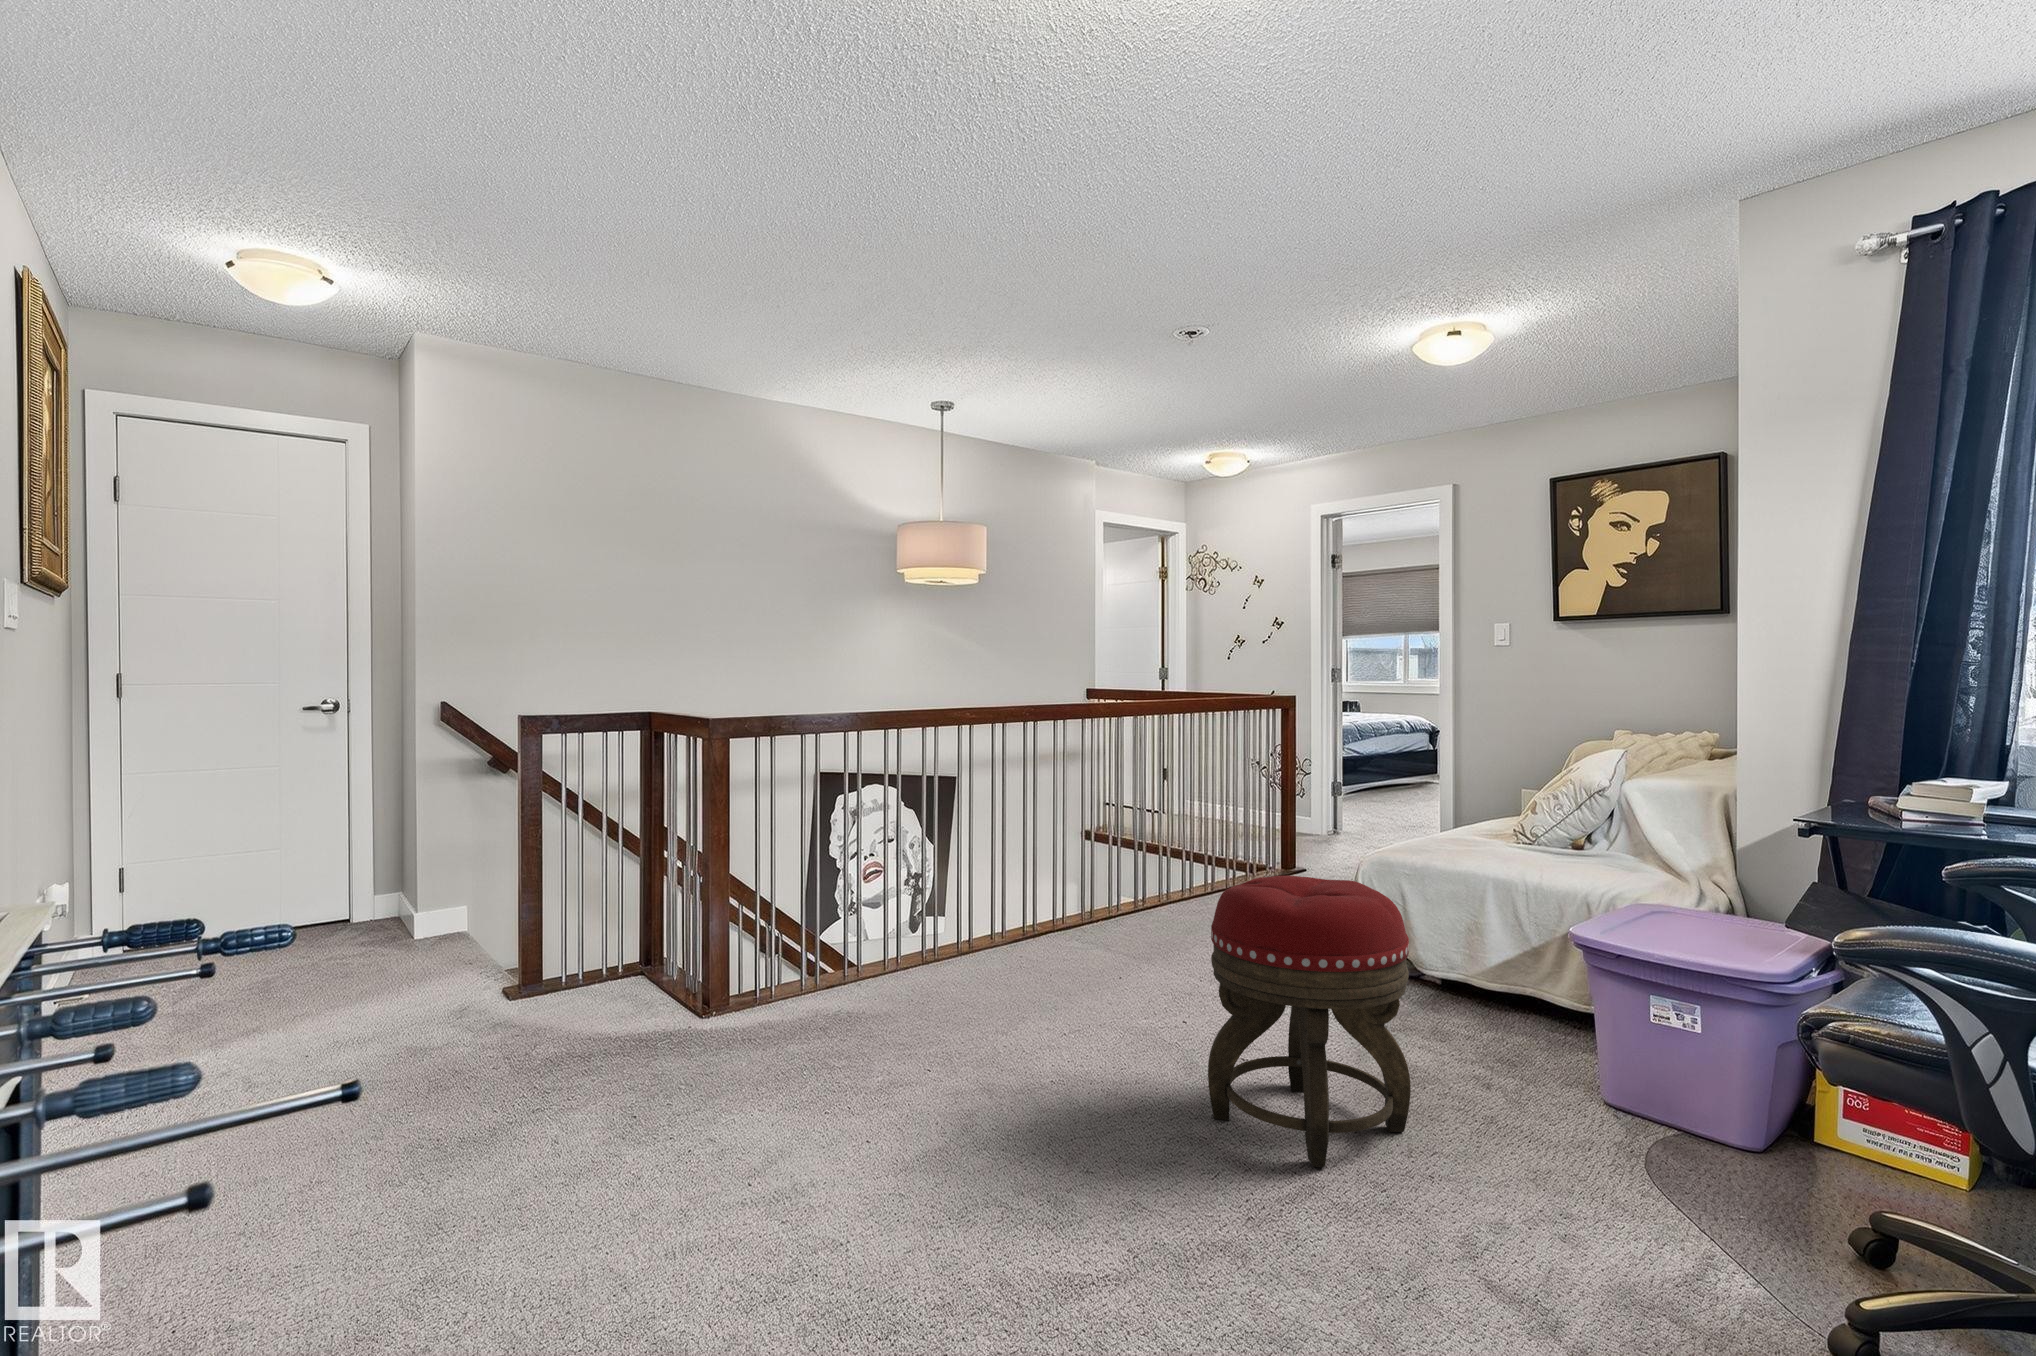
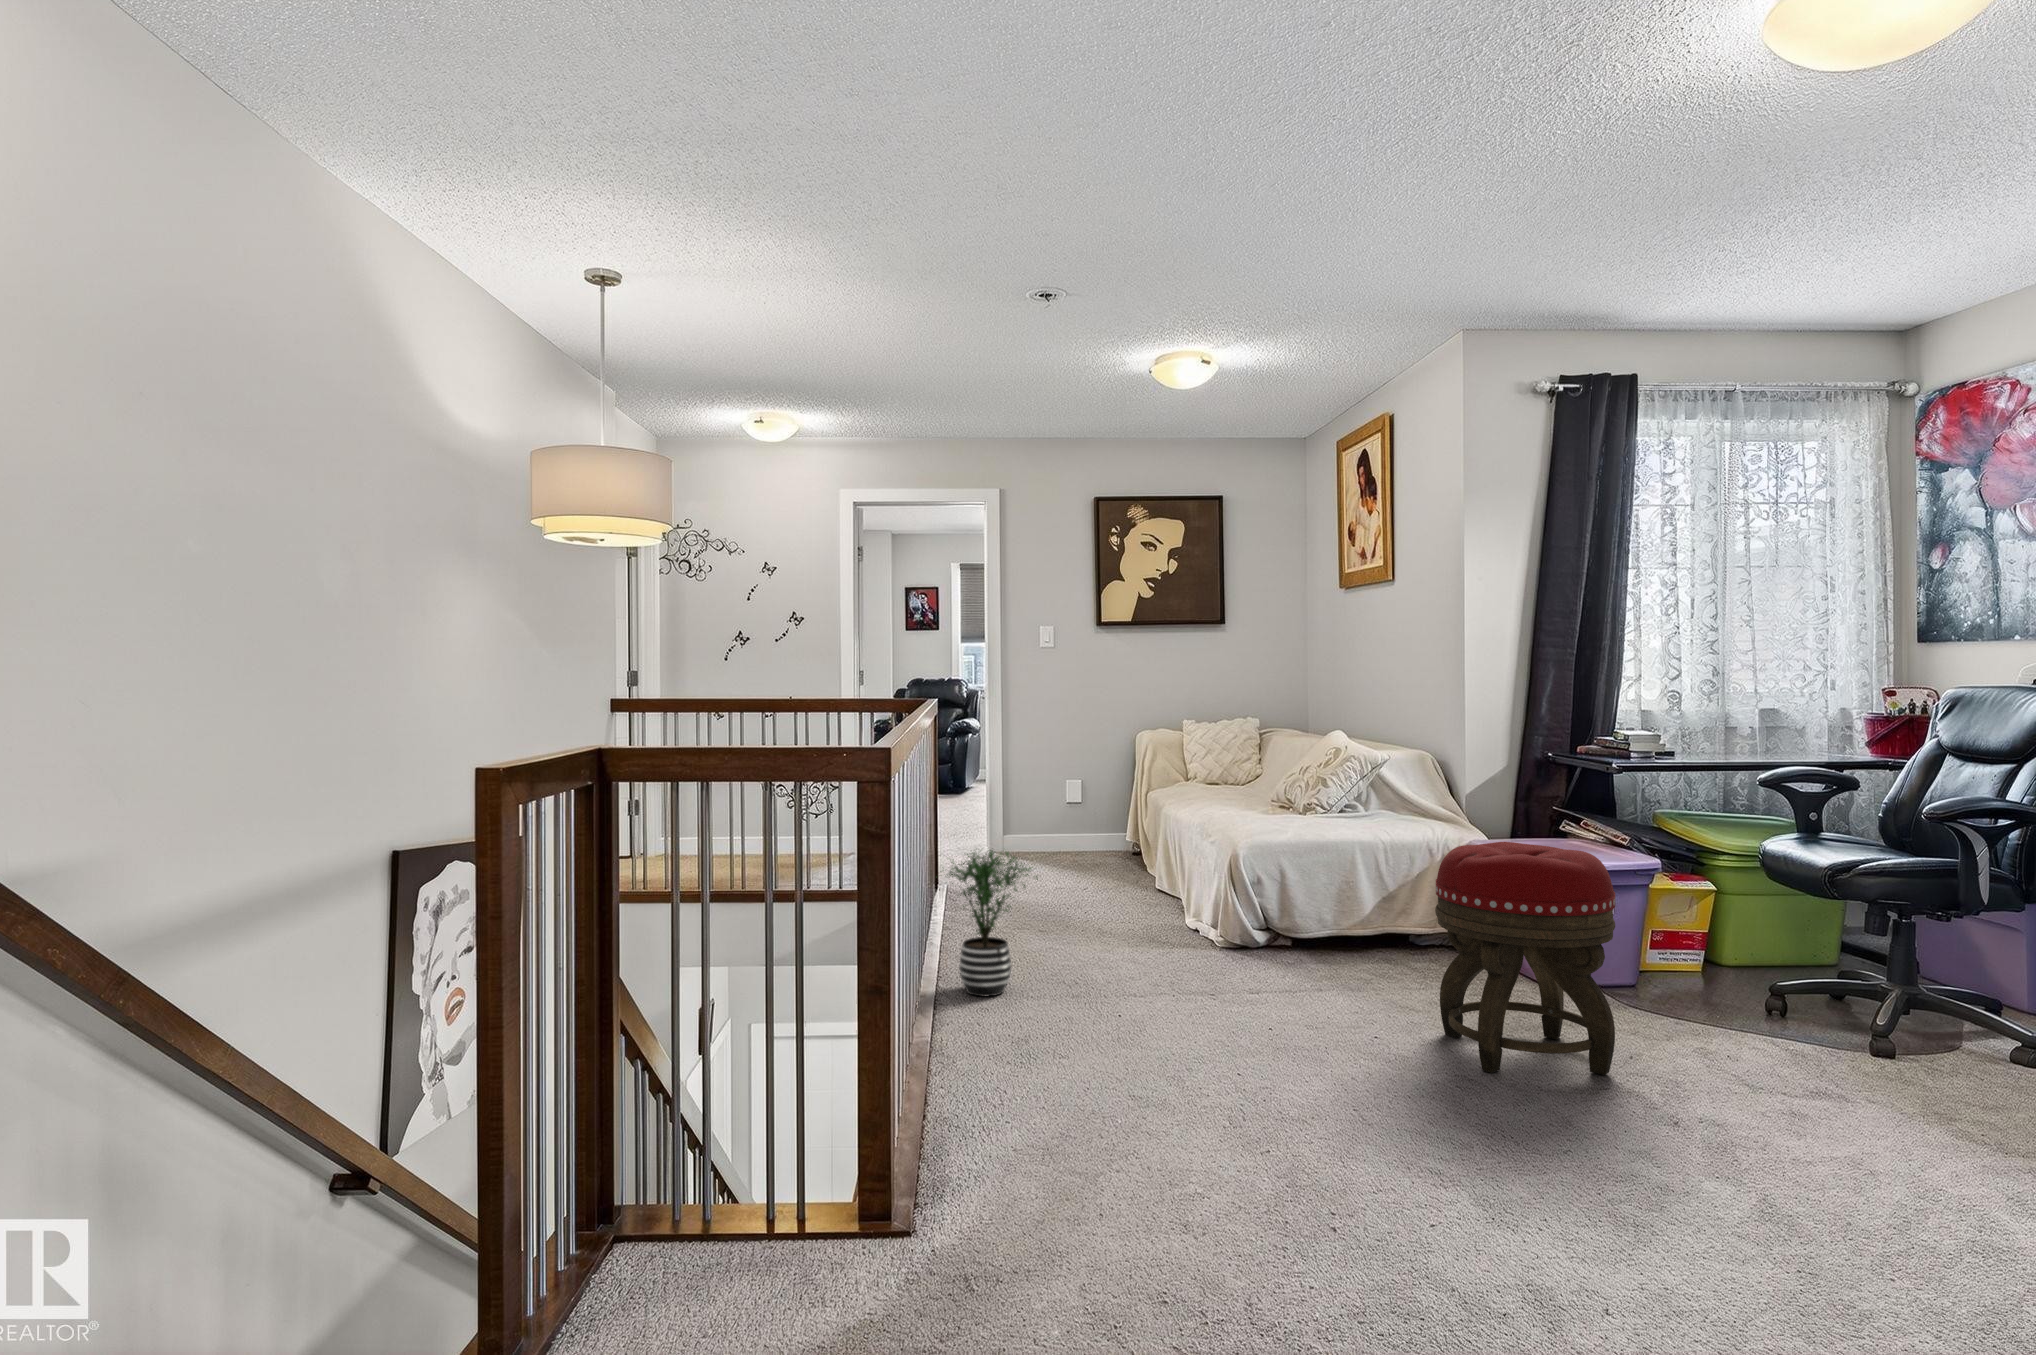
potted plant: none [1025,822,1104,948] -> present [947,850,1038,996]

